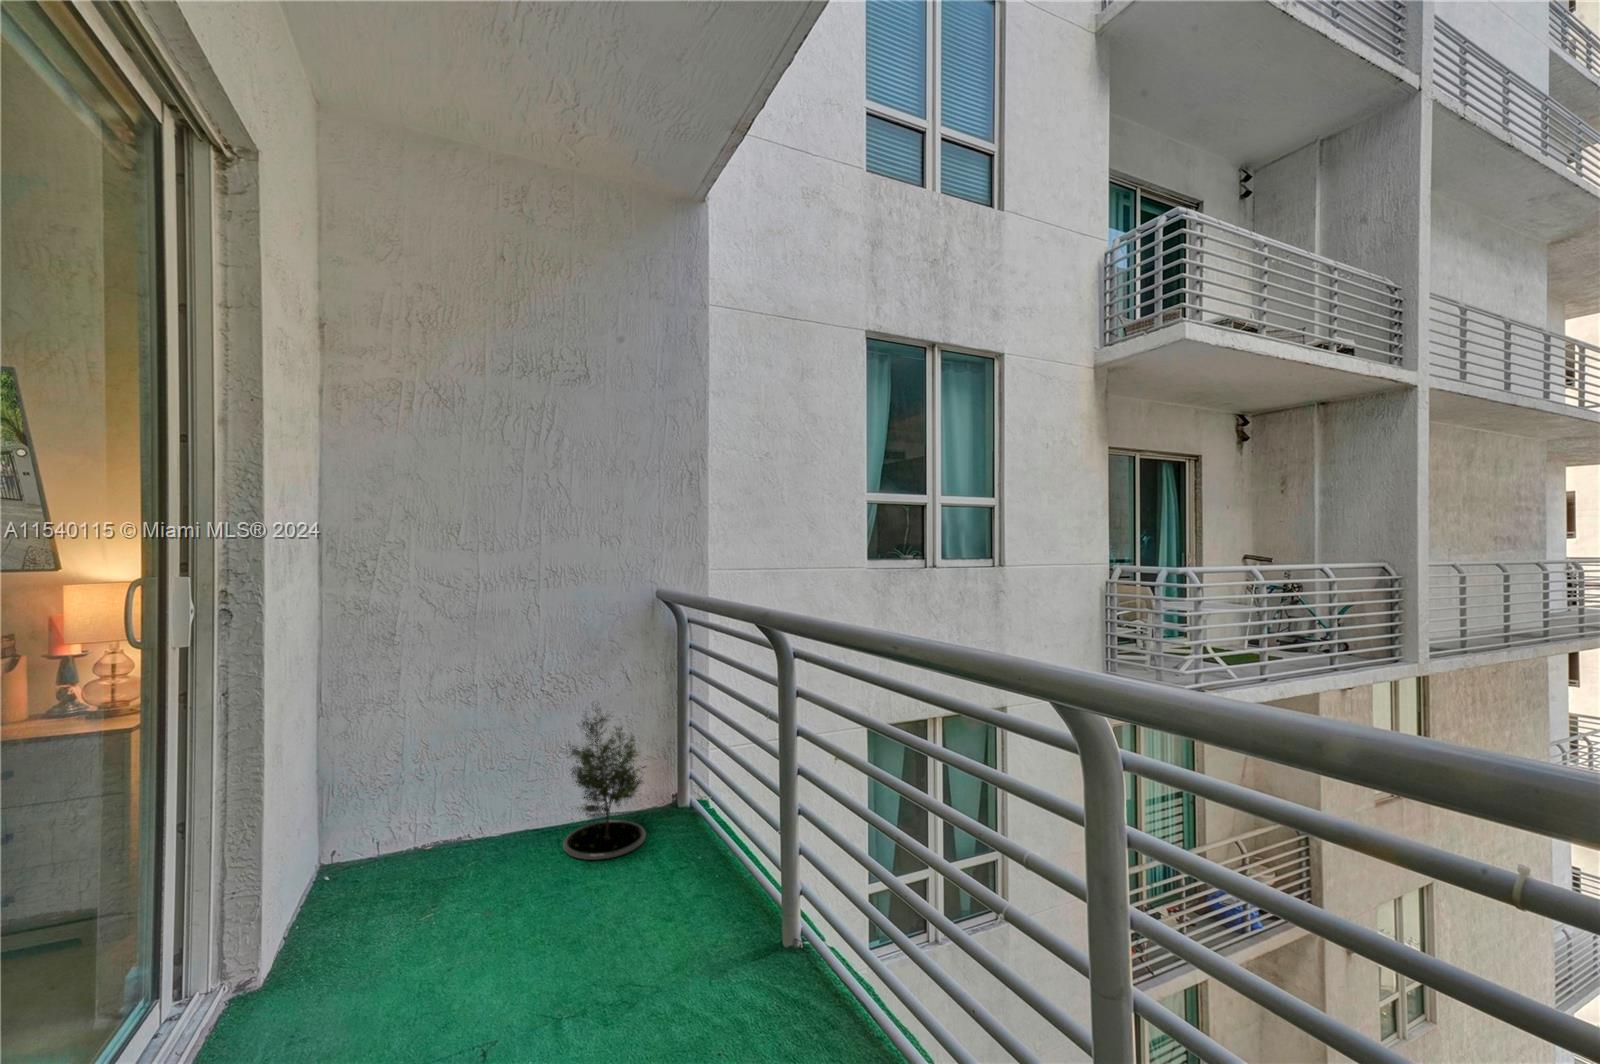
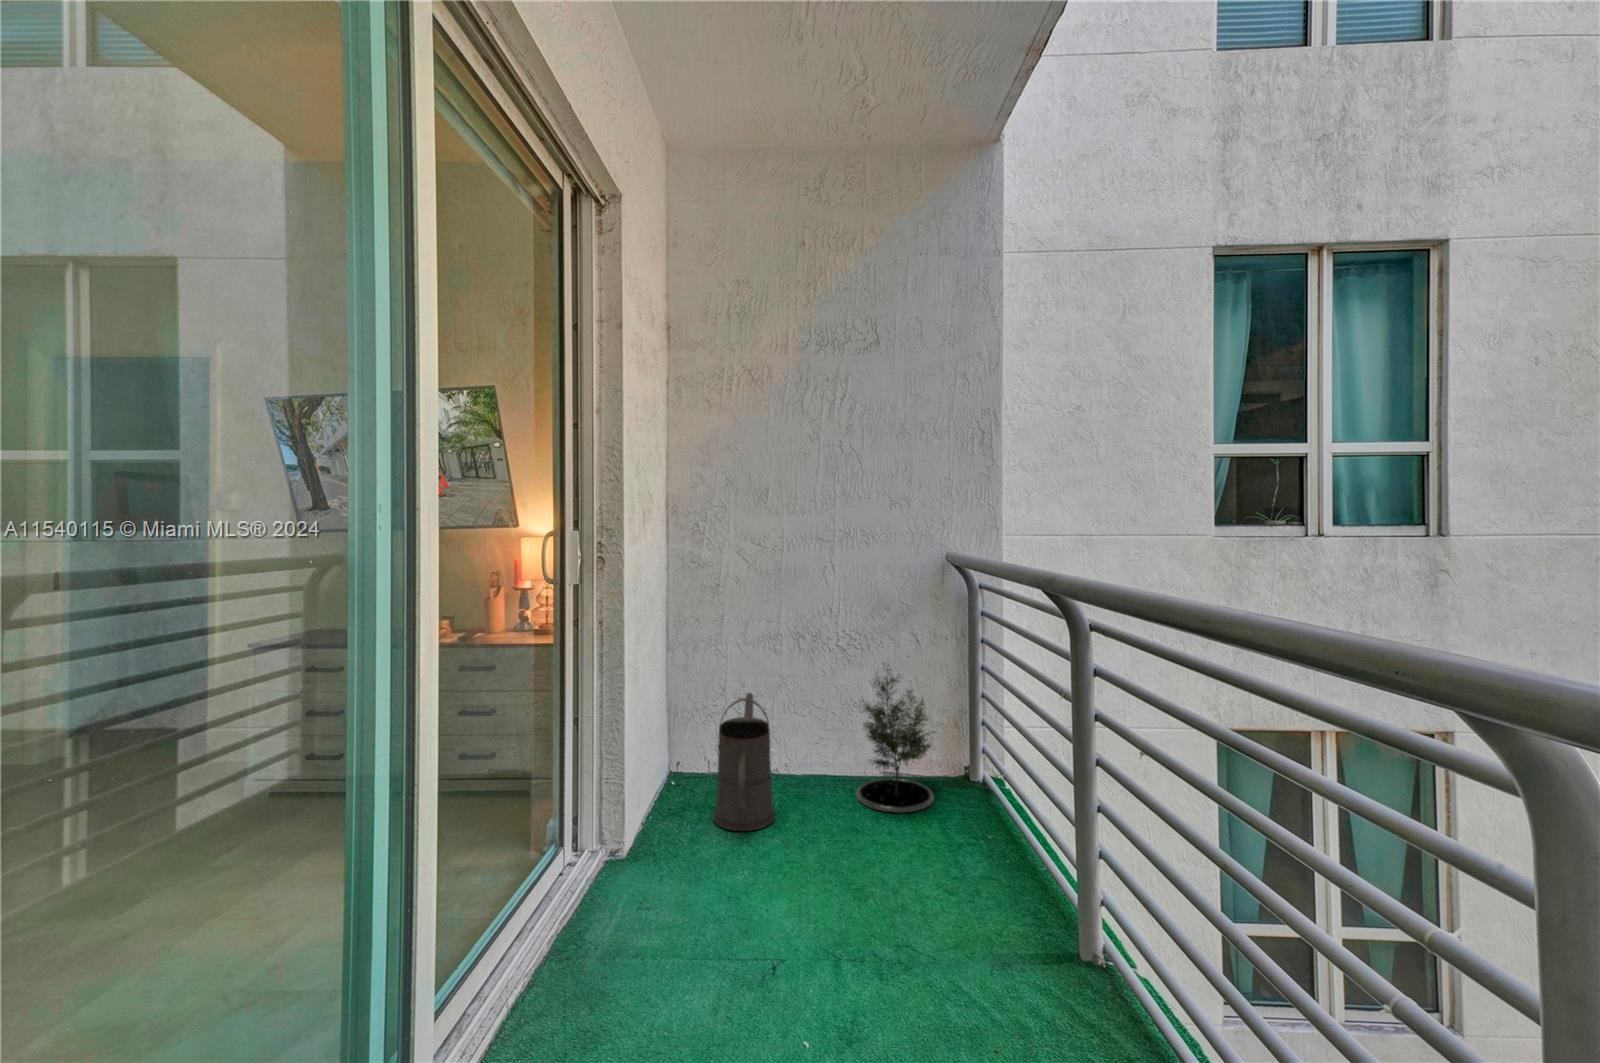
watering can: none [386,753,468,924] -> present [714,693,775,831]

